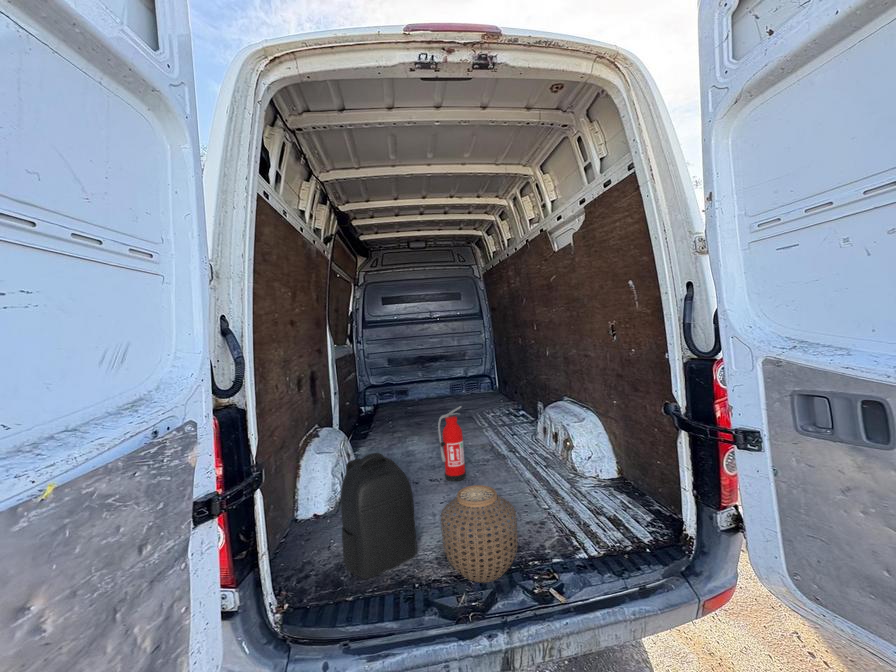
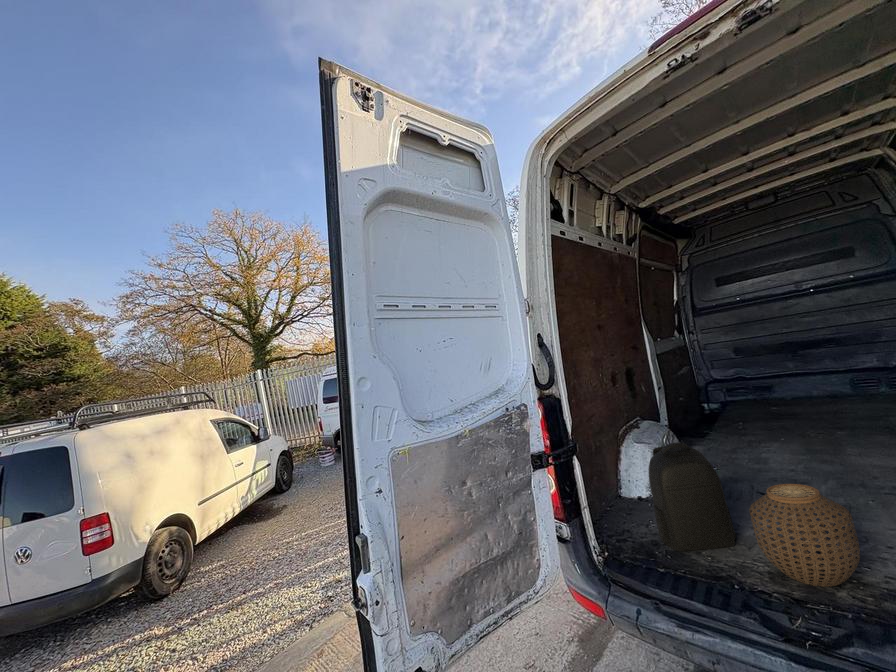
fire extinguisher: present [438,406,466,481] -> none [773,401,826,489]

